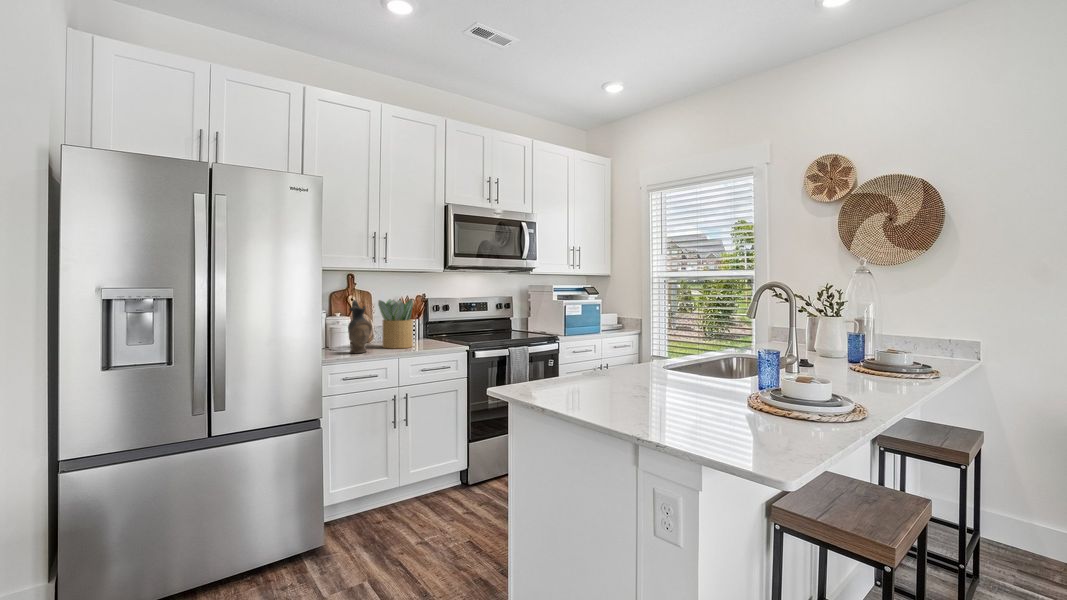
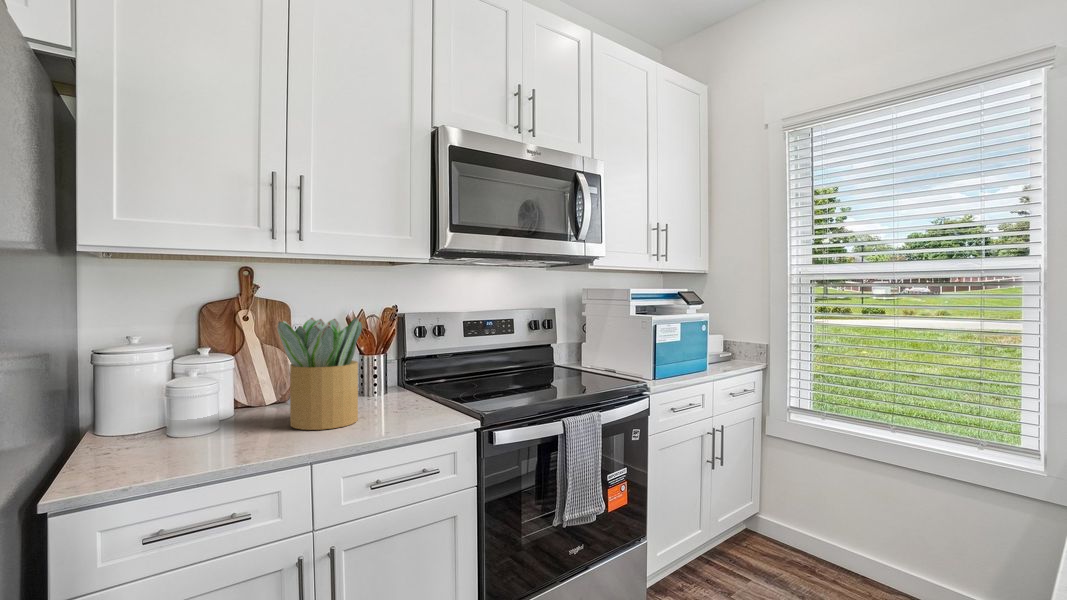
ceramic pitcher: present [348,300,372,353] -> none [178,323,243,457]

